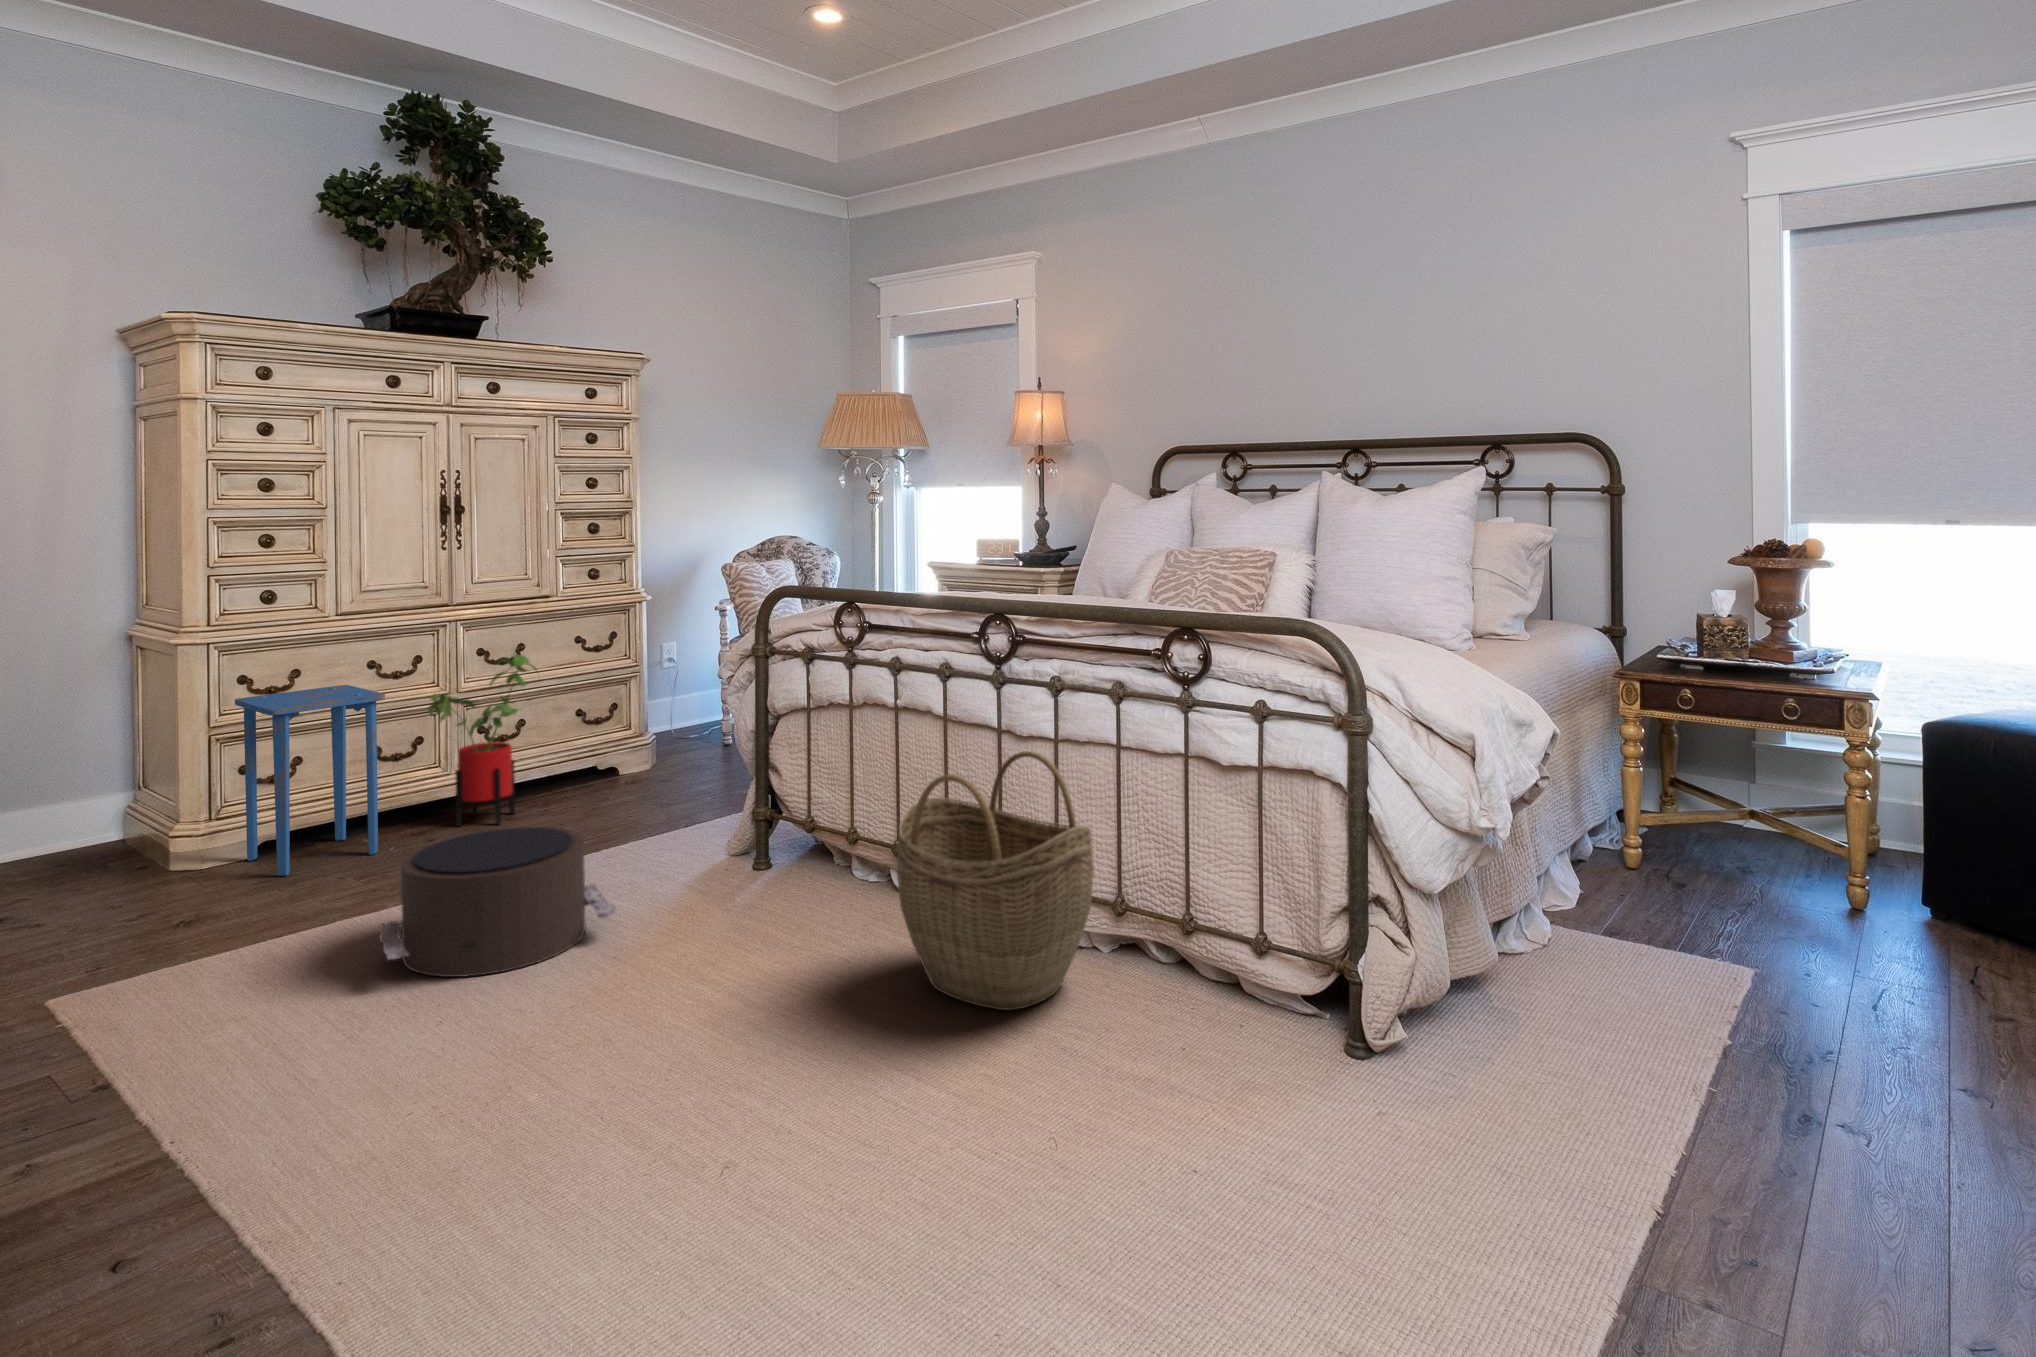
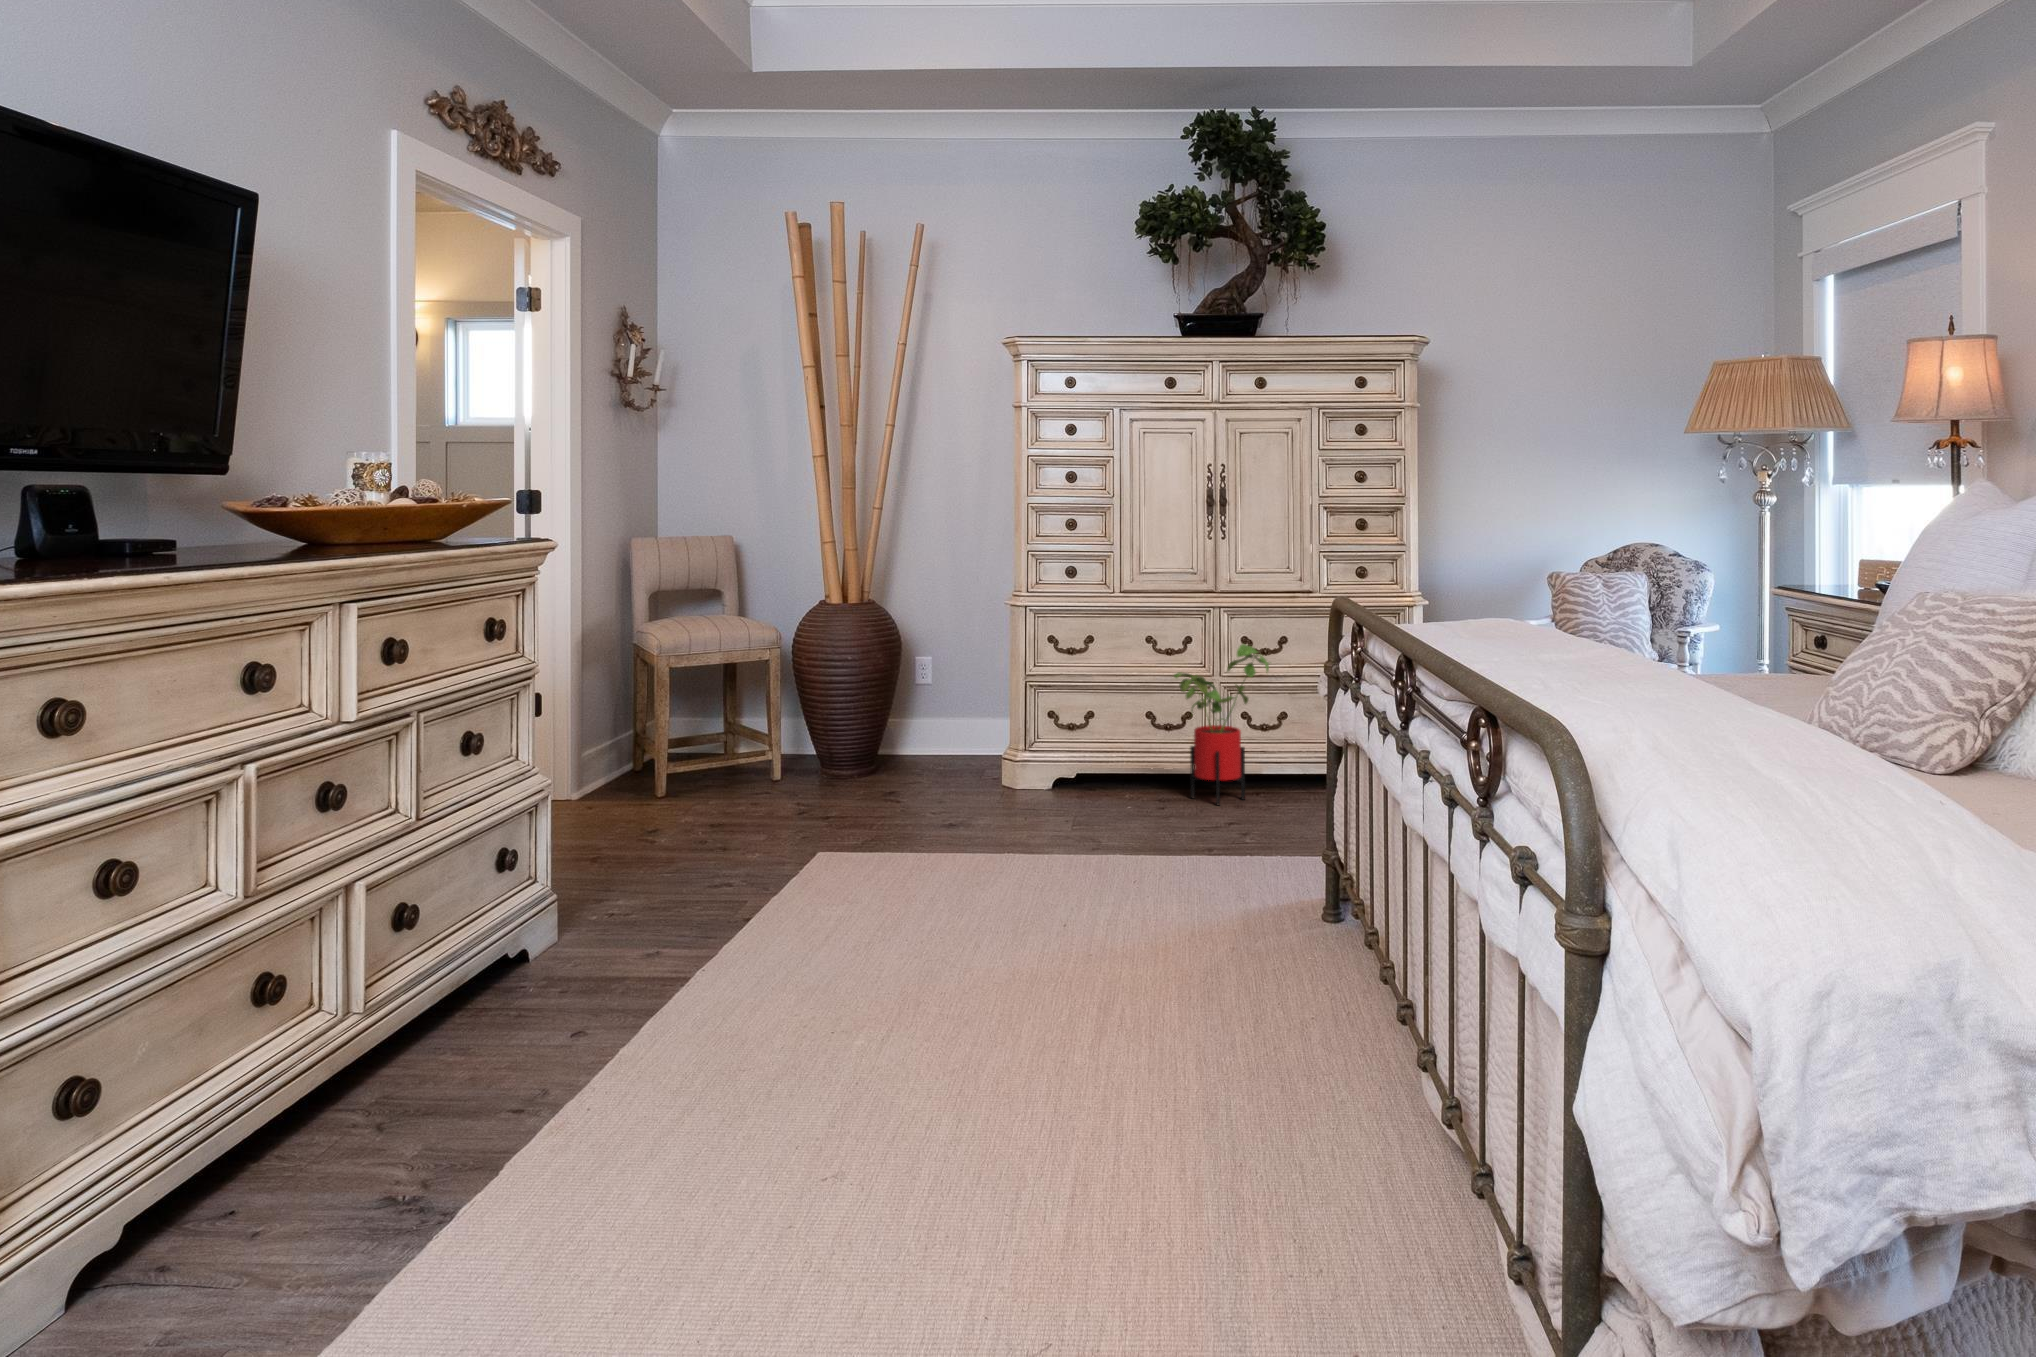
side table: present [235,685,385,876] -> none [1028,652,1120,804]
woven basket: present [897,751,1094,1010] -> none [1192,828,1392,1142]
pouf: present [380,827,617,977] -> none [939,794,1140,919]

